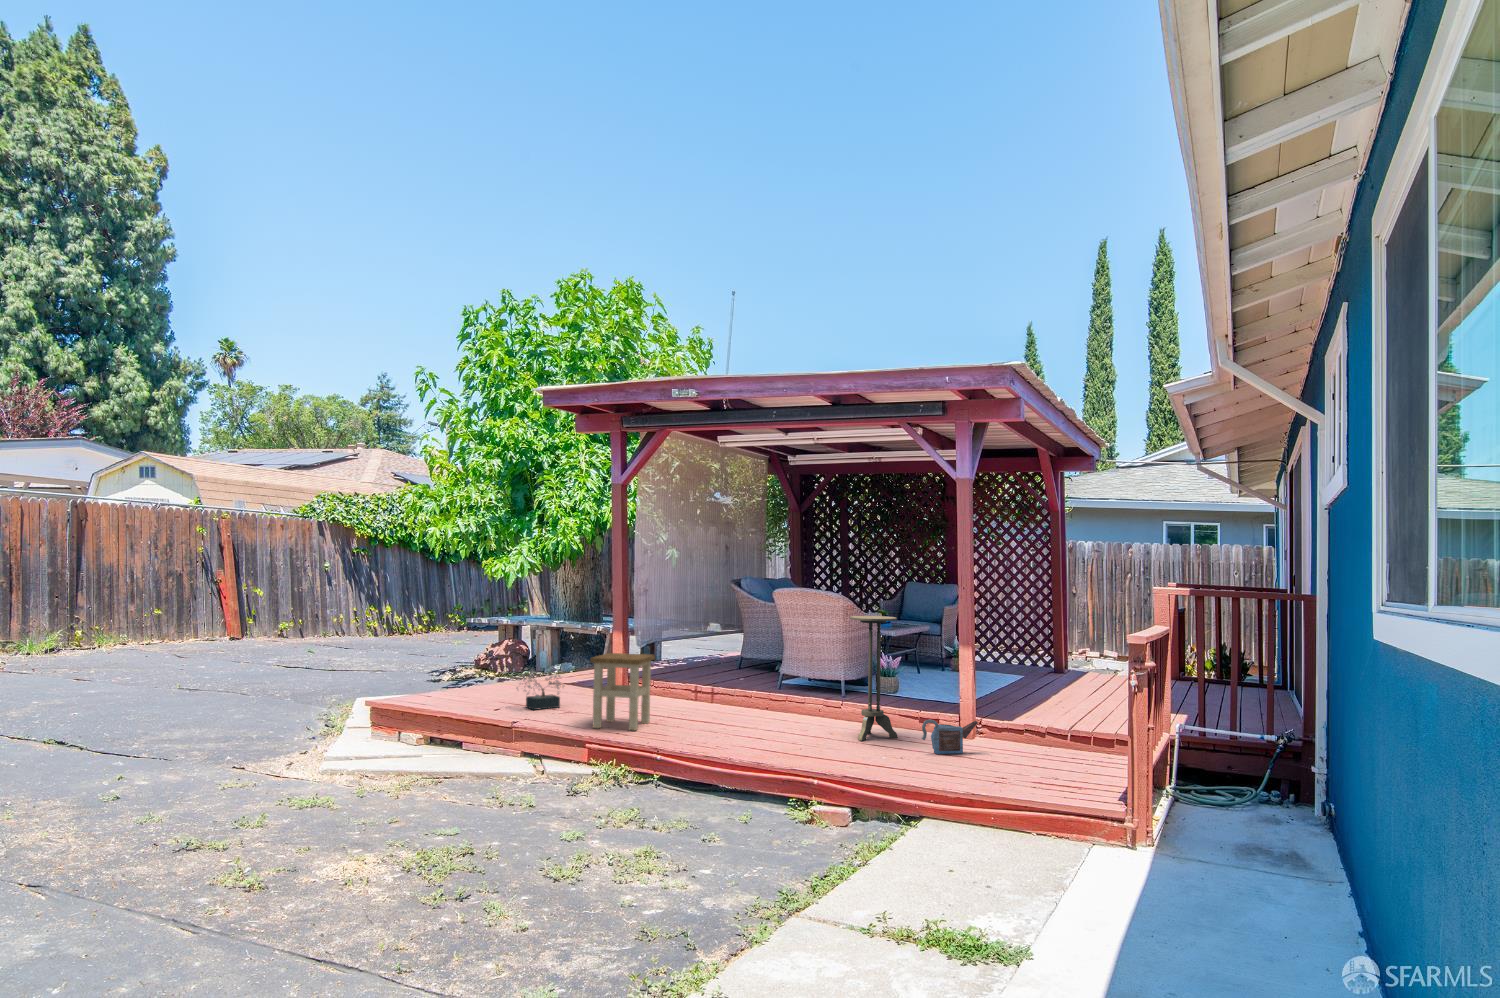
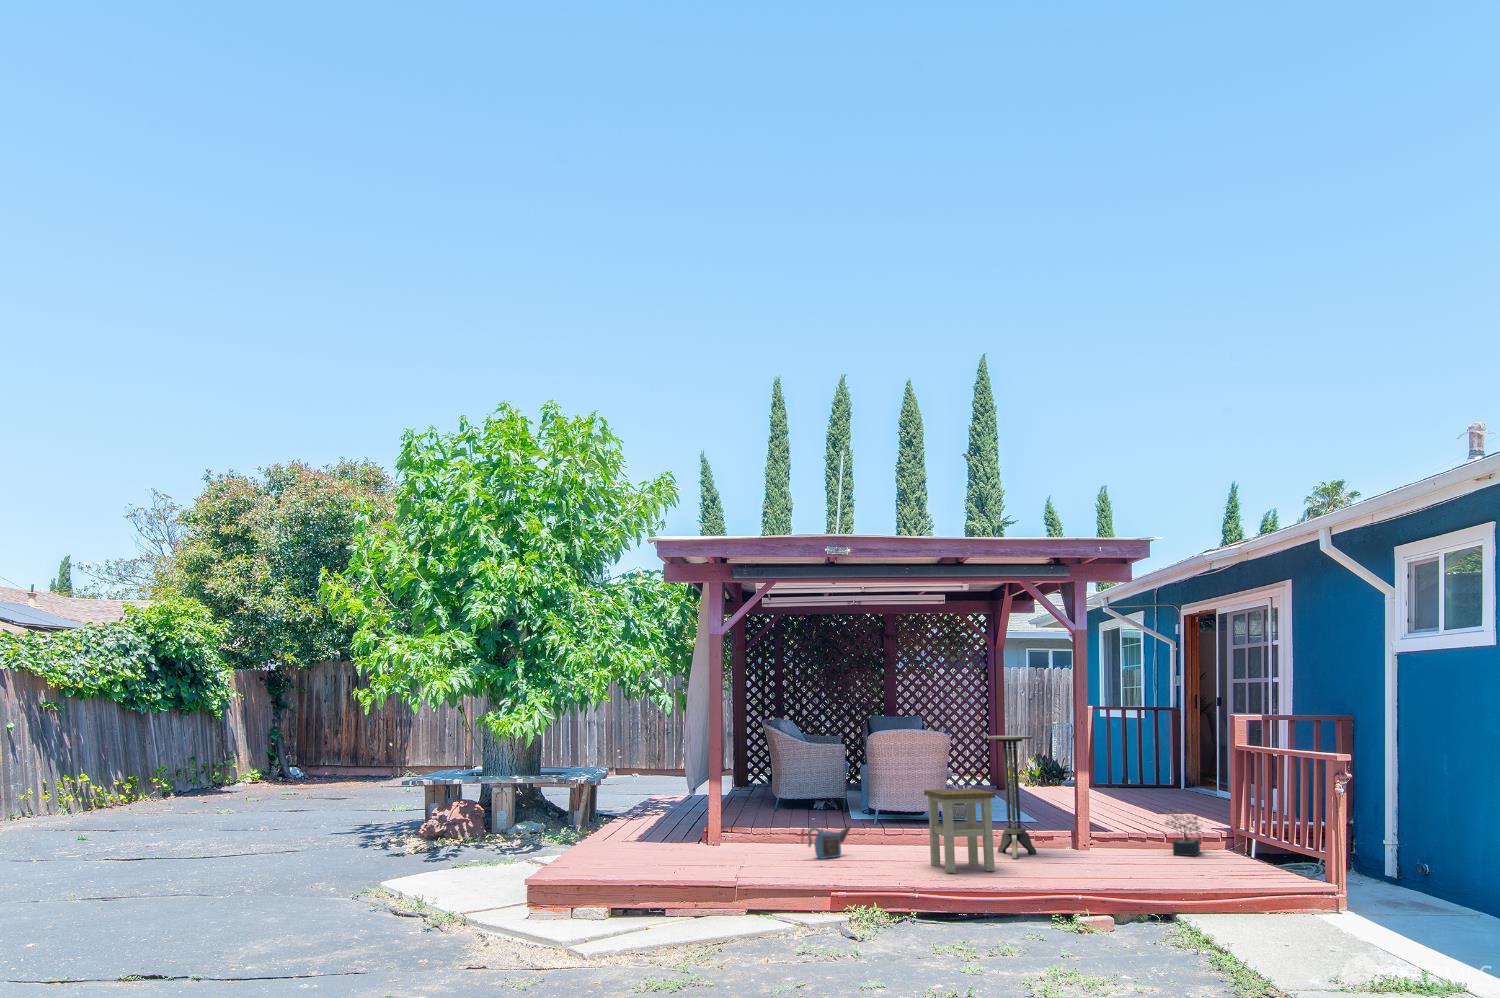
stool: present [590,653,655,730] -> present [924,789,995,873]
decorative plant: present [518,668,564,710] -> present [1165,810,1202,856]
watering can: present [921,719,978,754] -> present [808,826,851,859]

